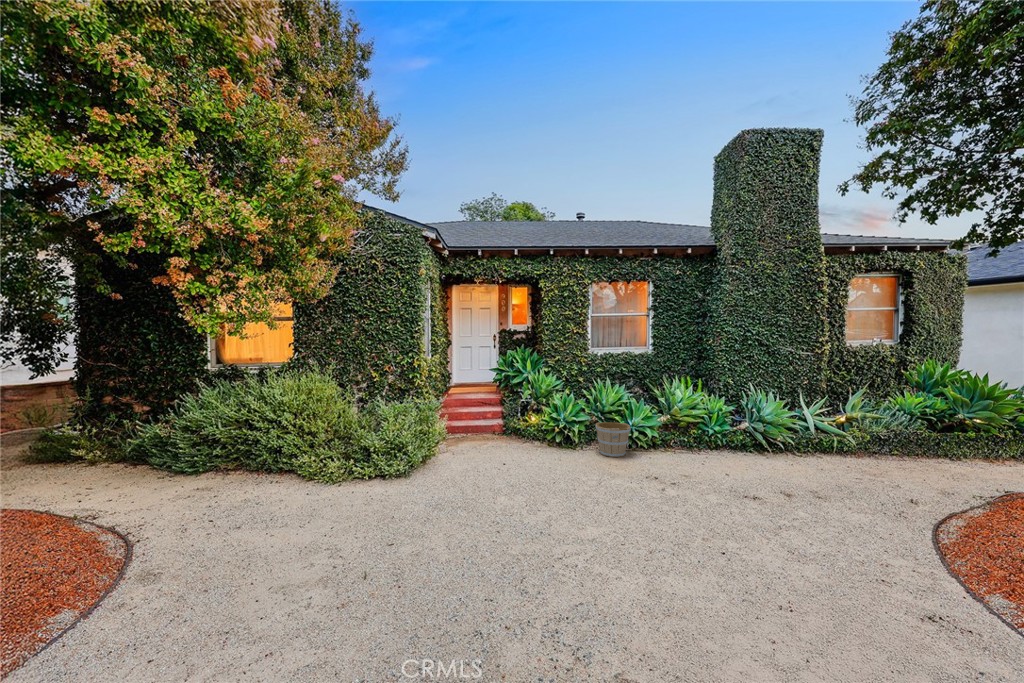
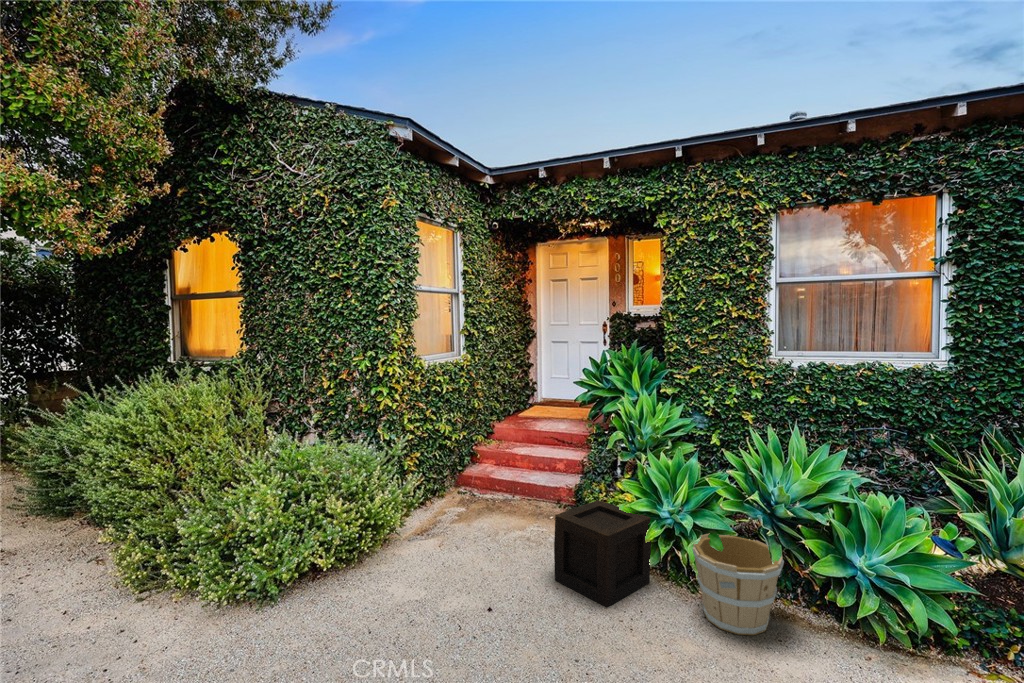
wooden crate: none [535,418,573,459] -> present [554,500,651,607]

